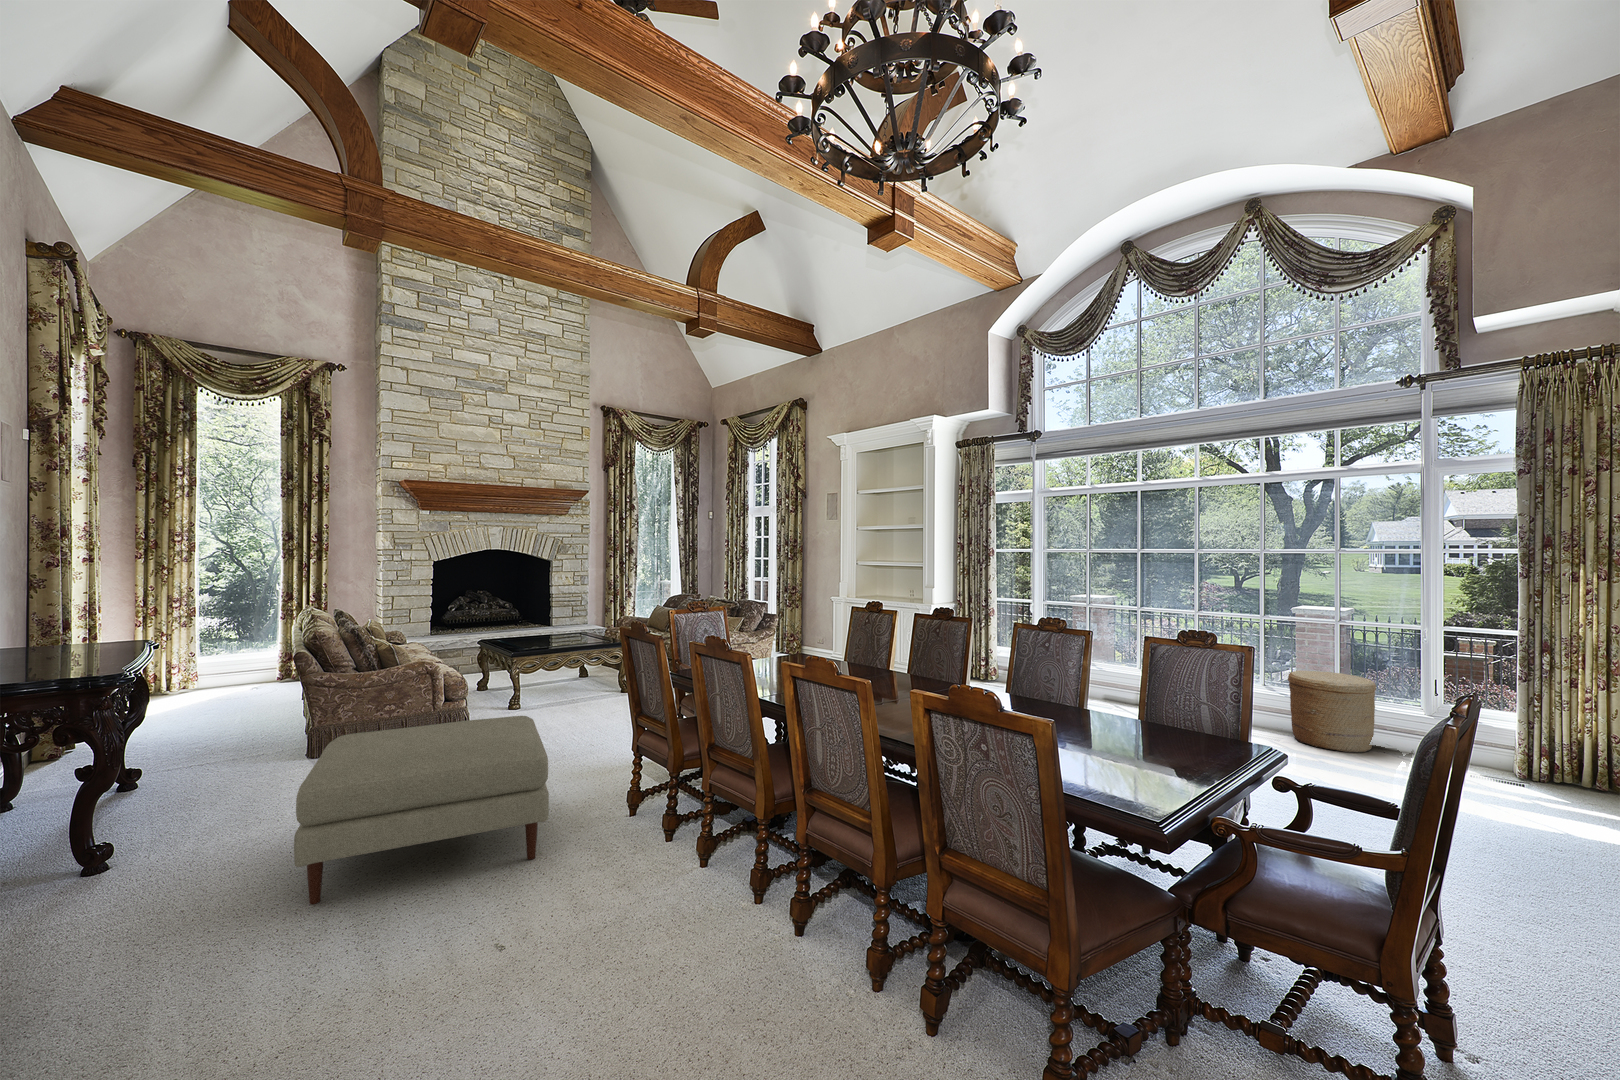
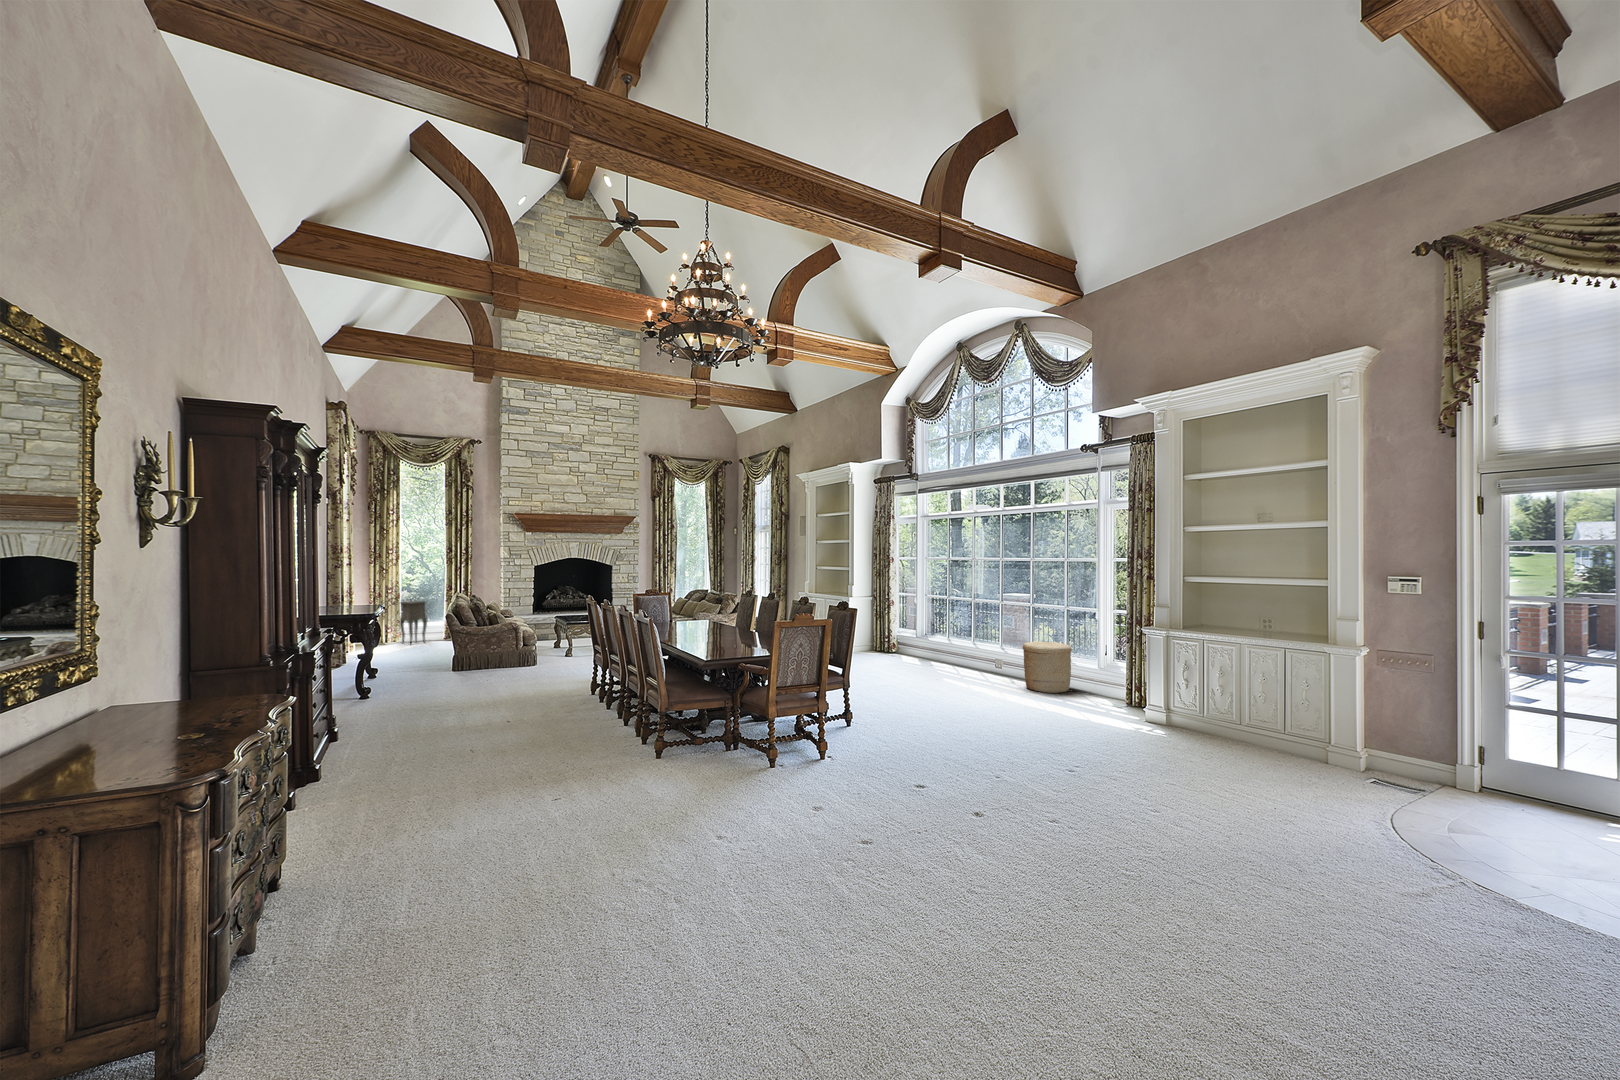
side table: none [195,618,257,693] -> present [400,601,427,644]
ottoman: present [294,716,549,905] -> none [438,643,547,706]

